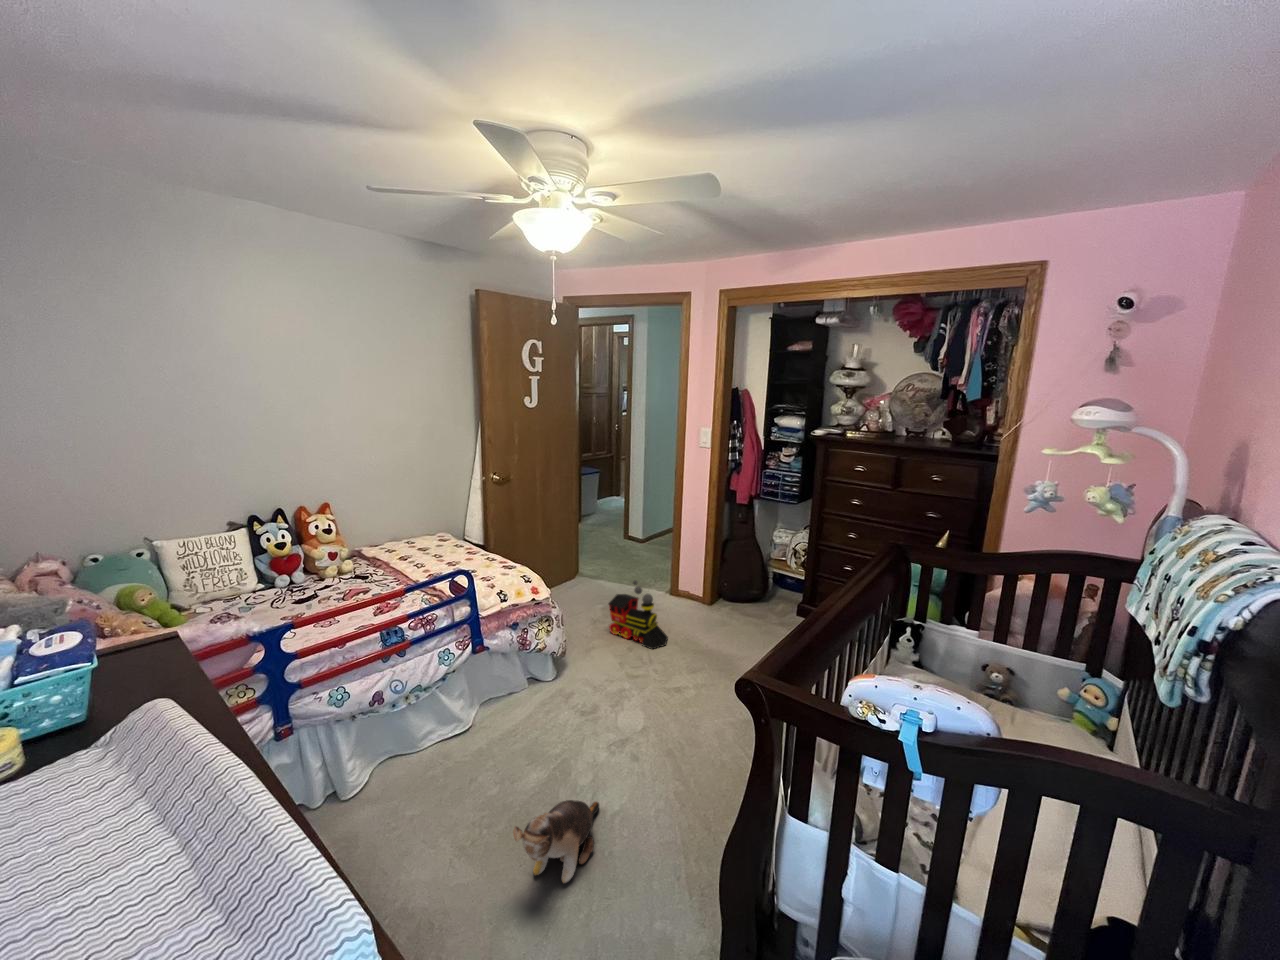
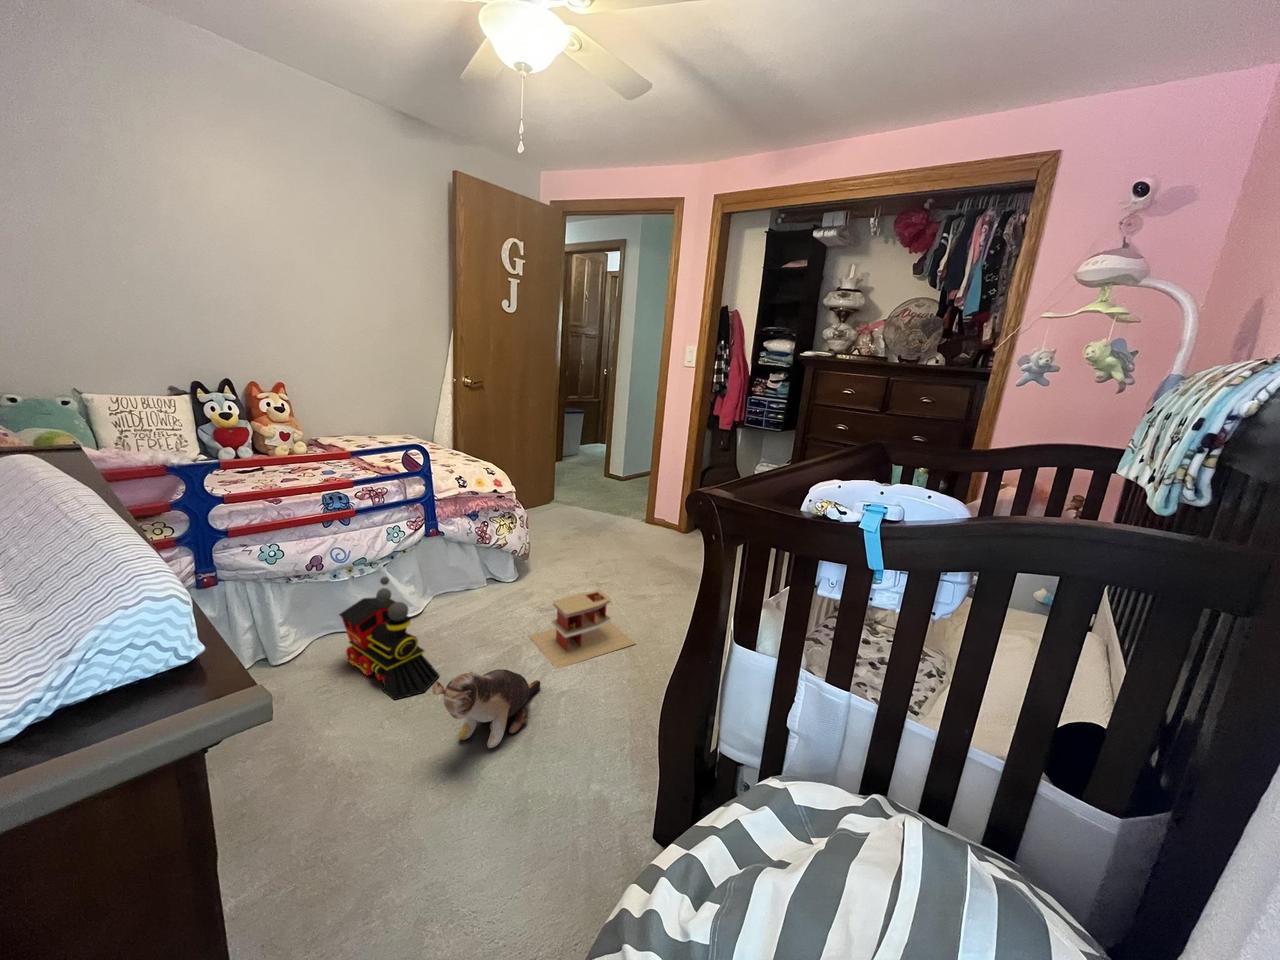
toy train: present [609,580,668,649] -> present [339,577,439,700]
toy house: none [577,697,682,785] -> present [529,590,635,668]

